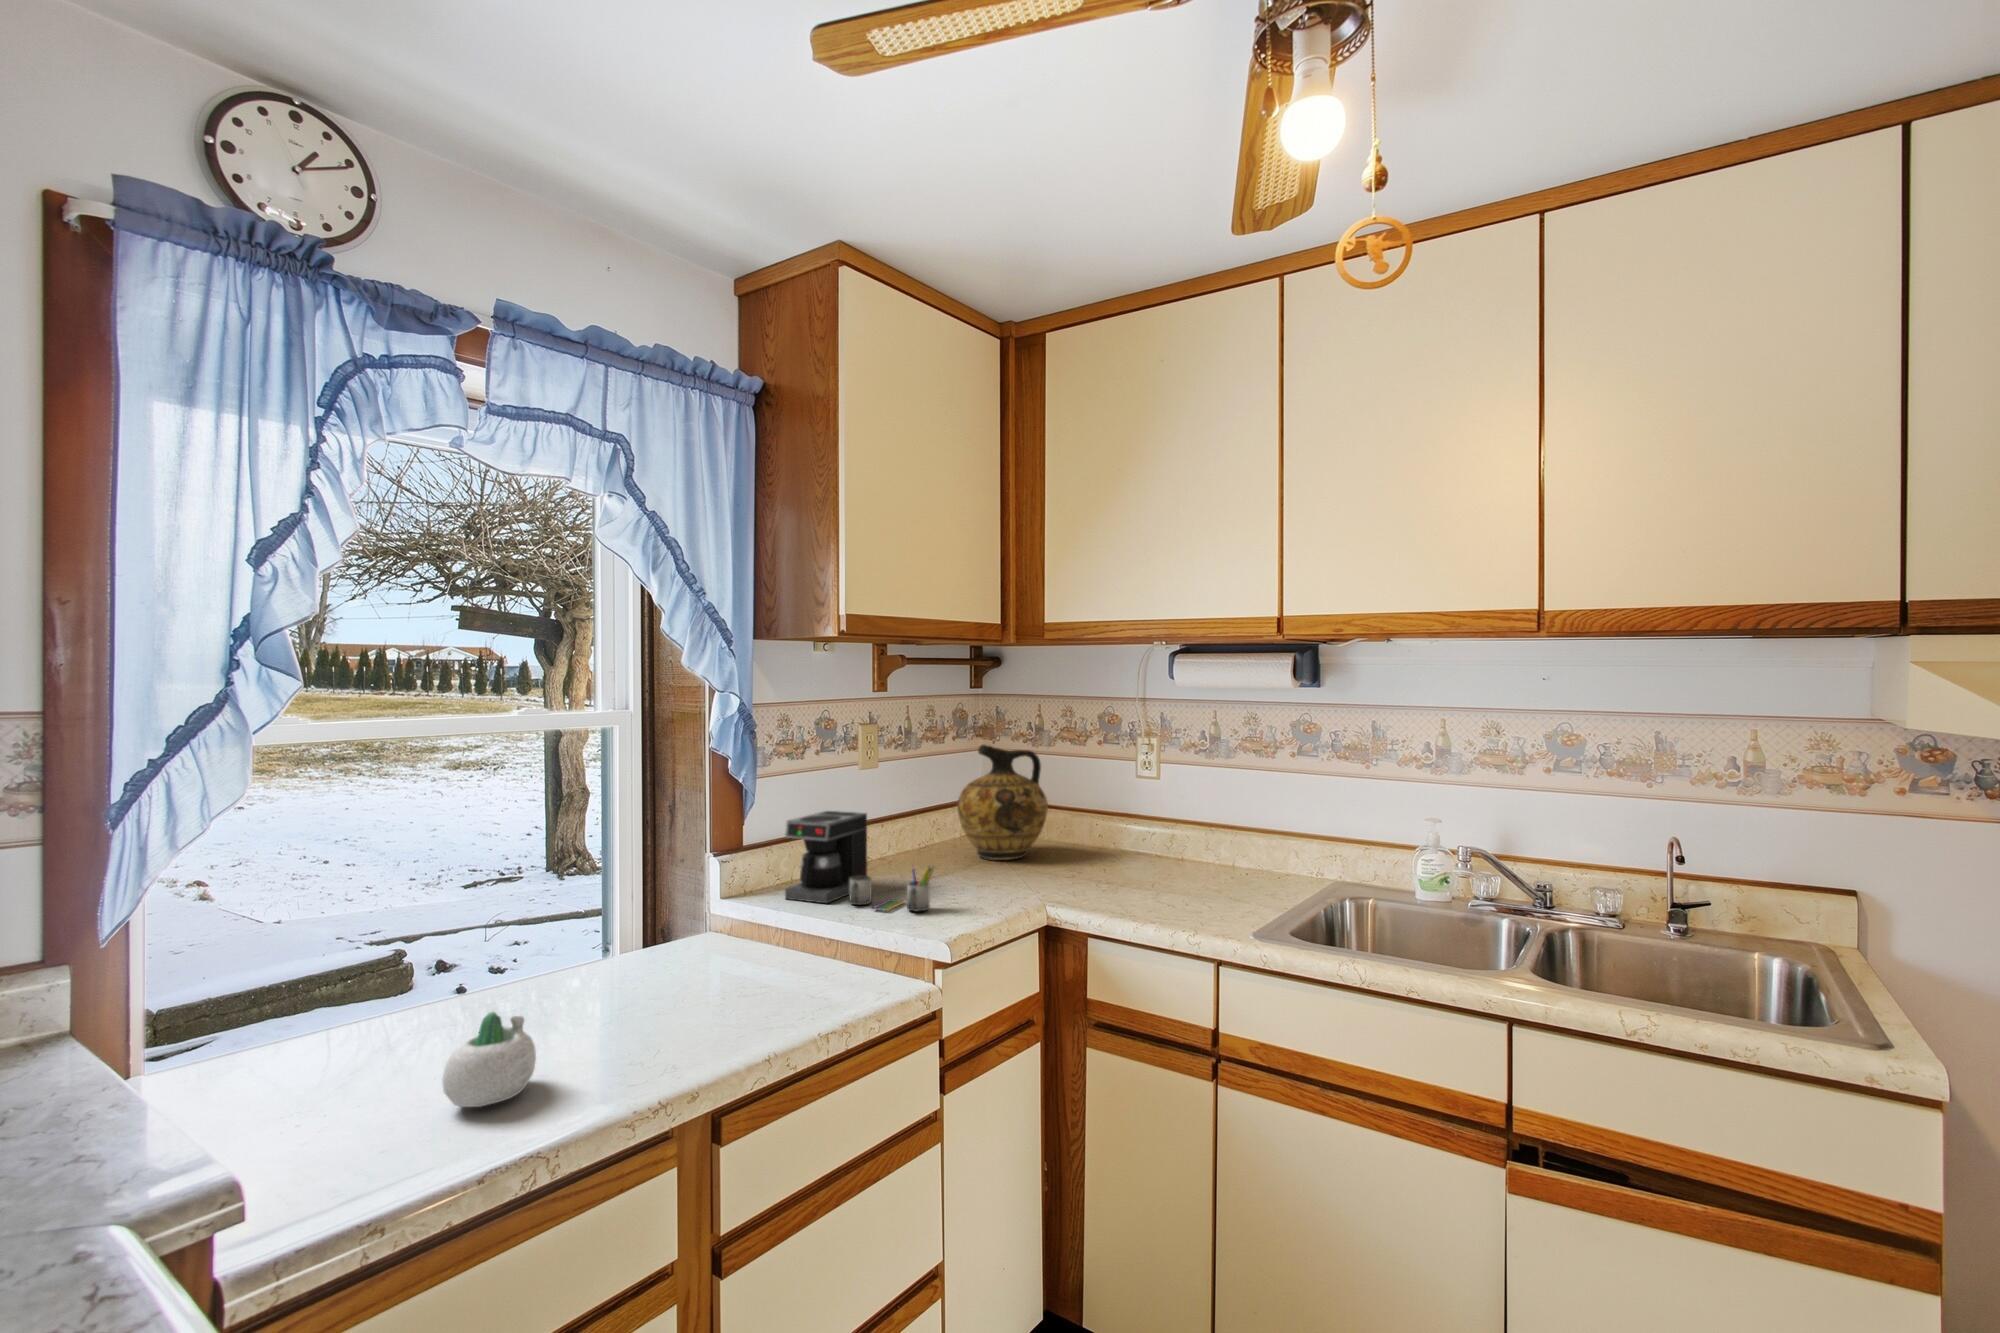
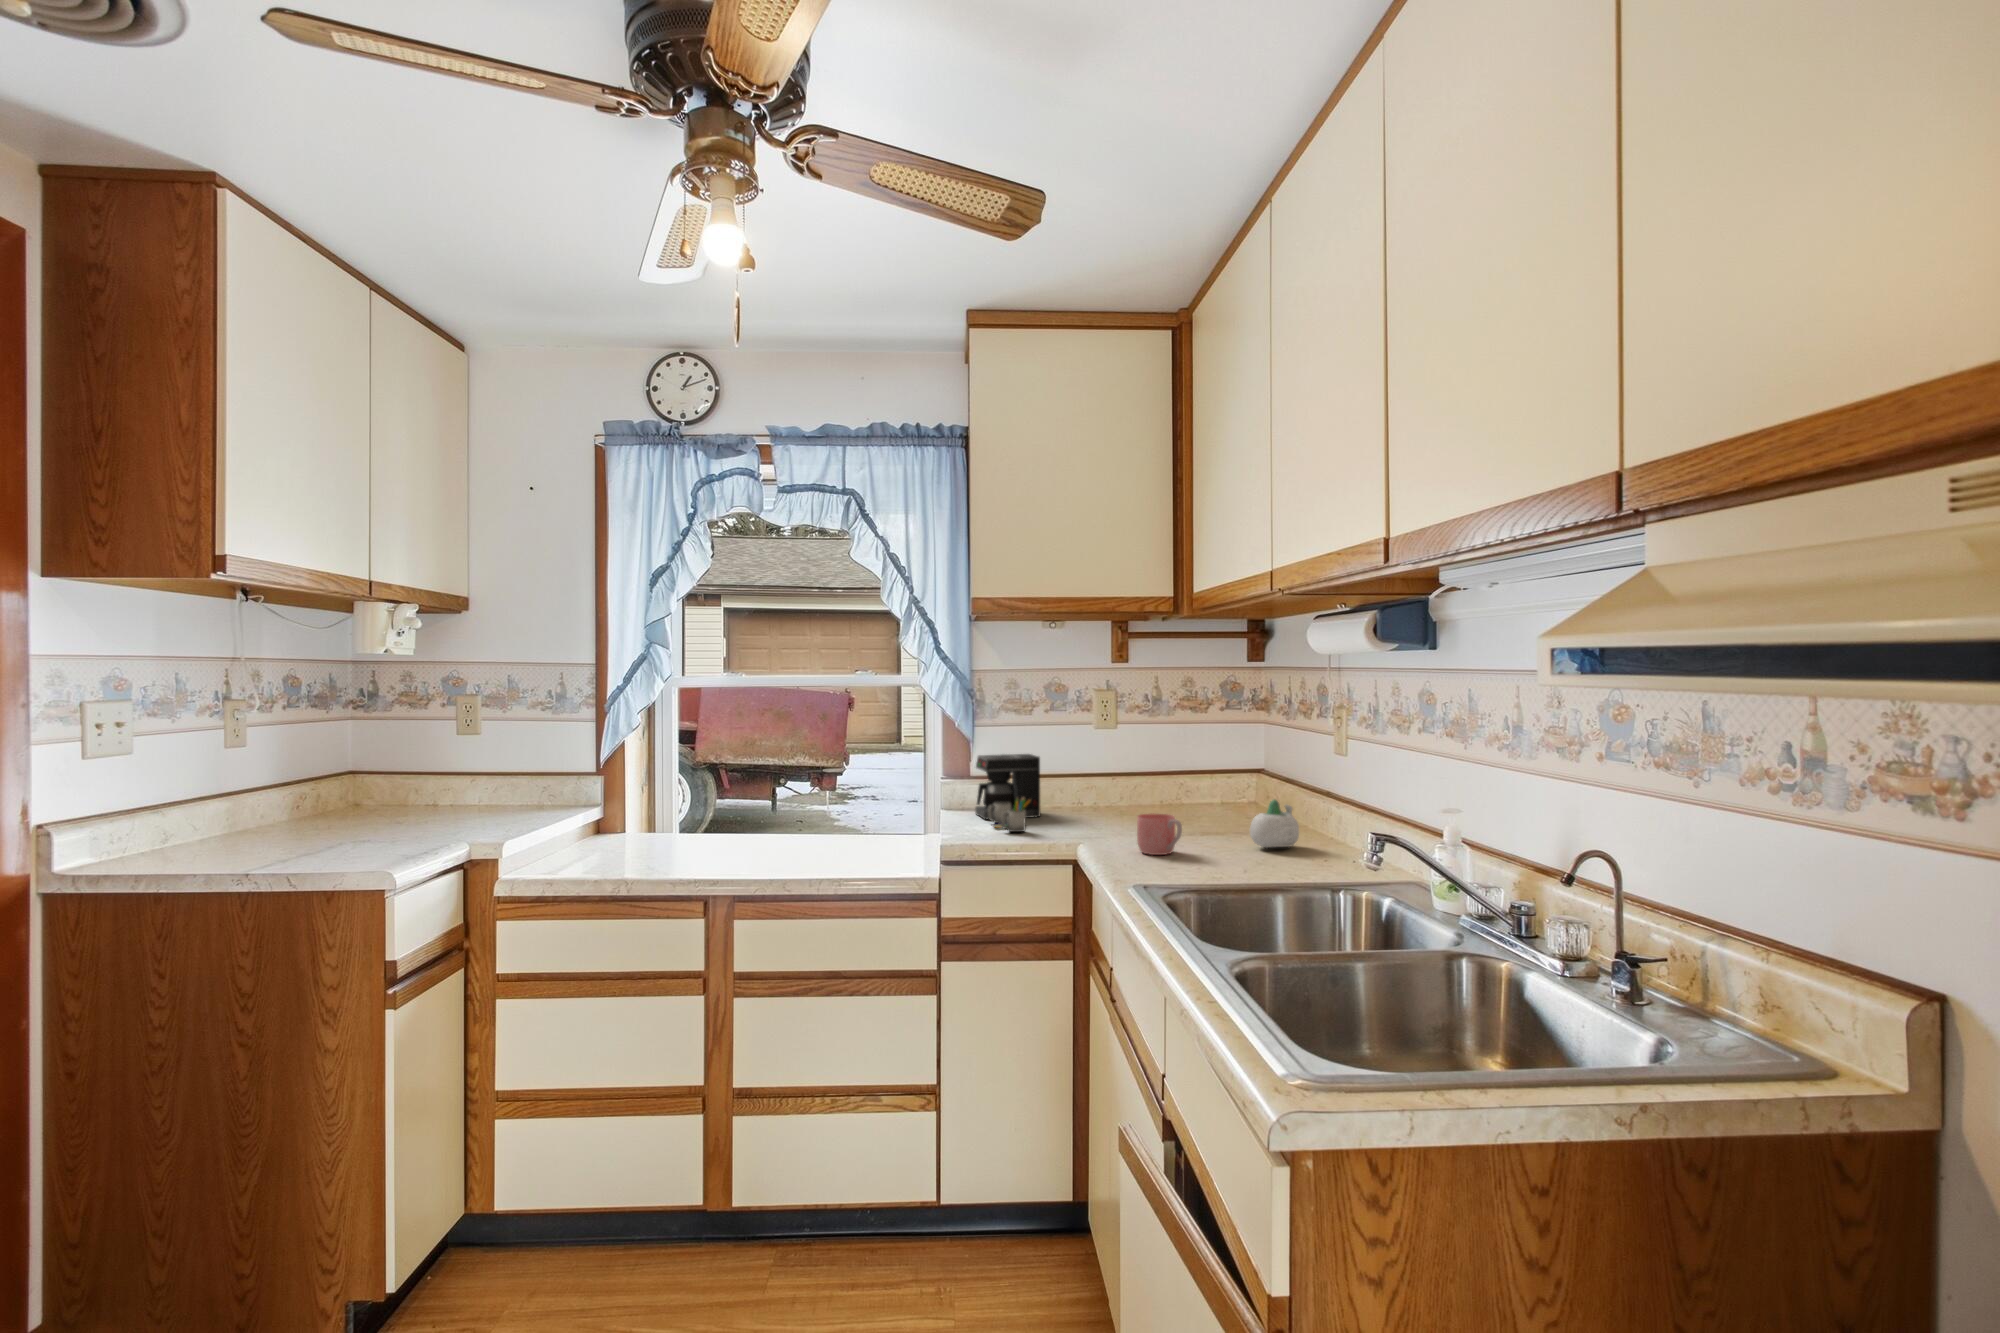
ceramic jug: present [957,745,1048,860] -> none [1160,710,1248,819]
mug: none [1093,859,1148,905] -> present [1137,813,1182,855]
succulent planter: present [442,1012,536,1107] -> present [1250,800,1299,847]

